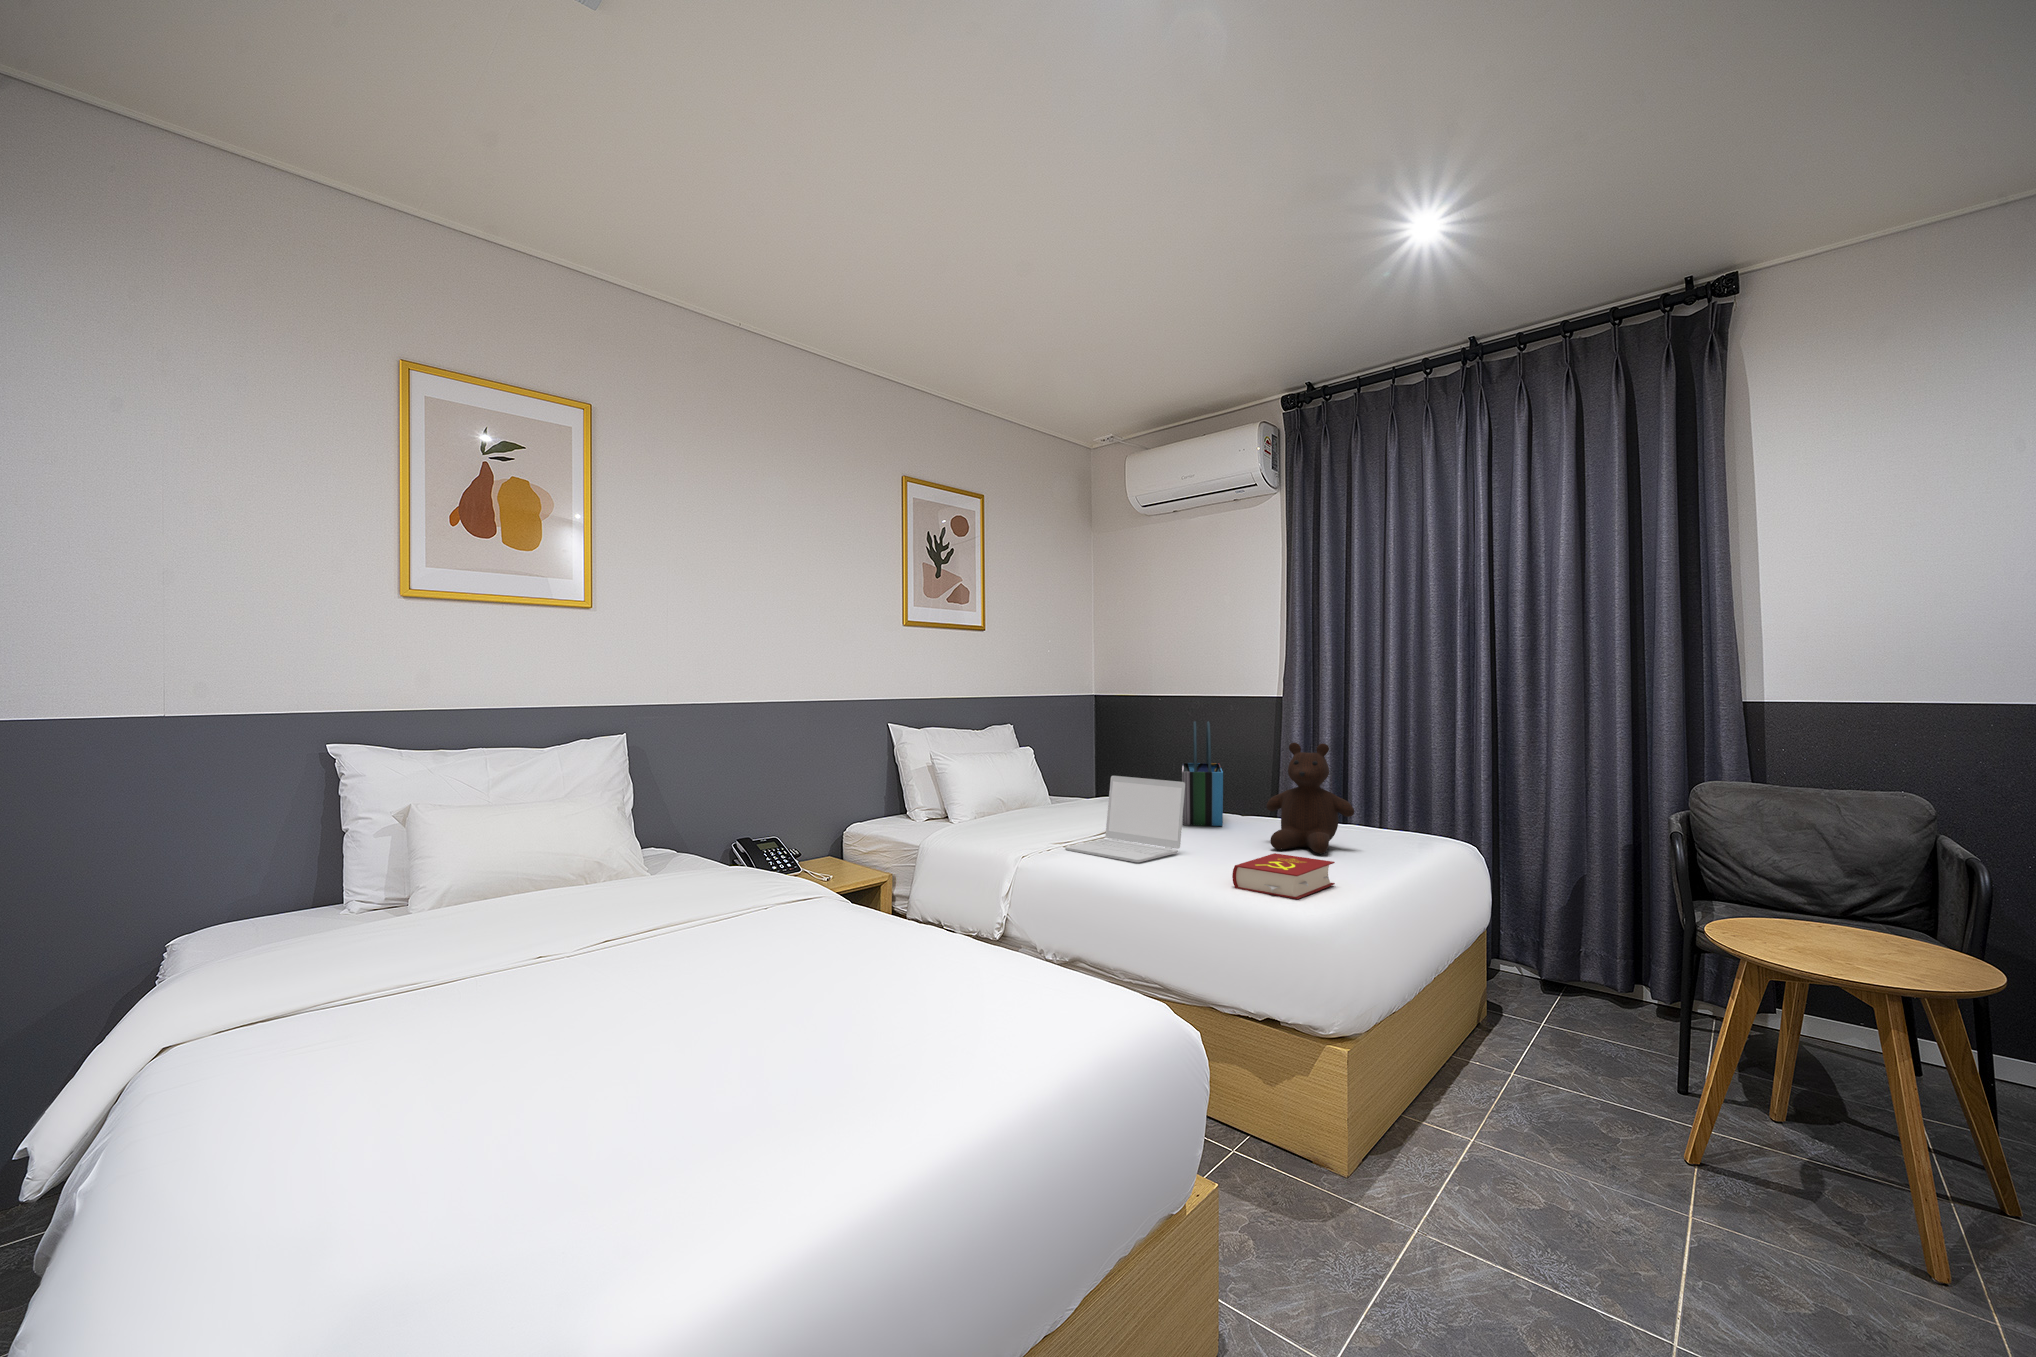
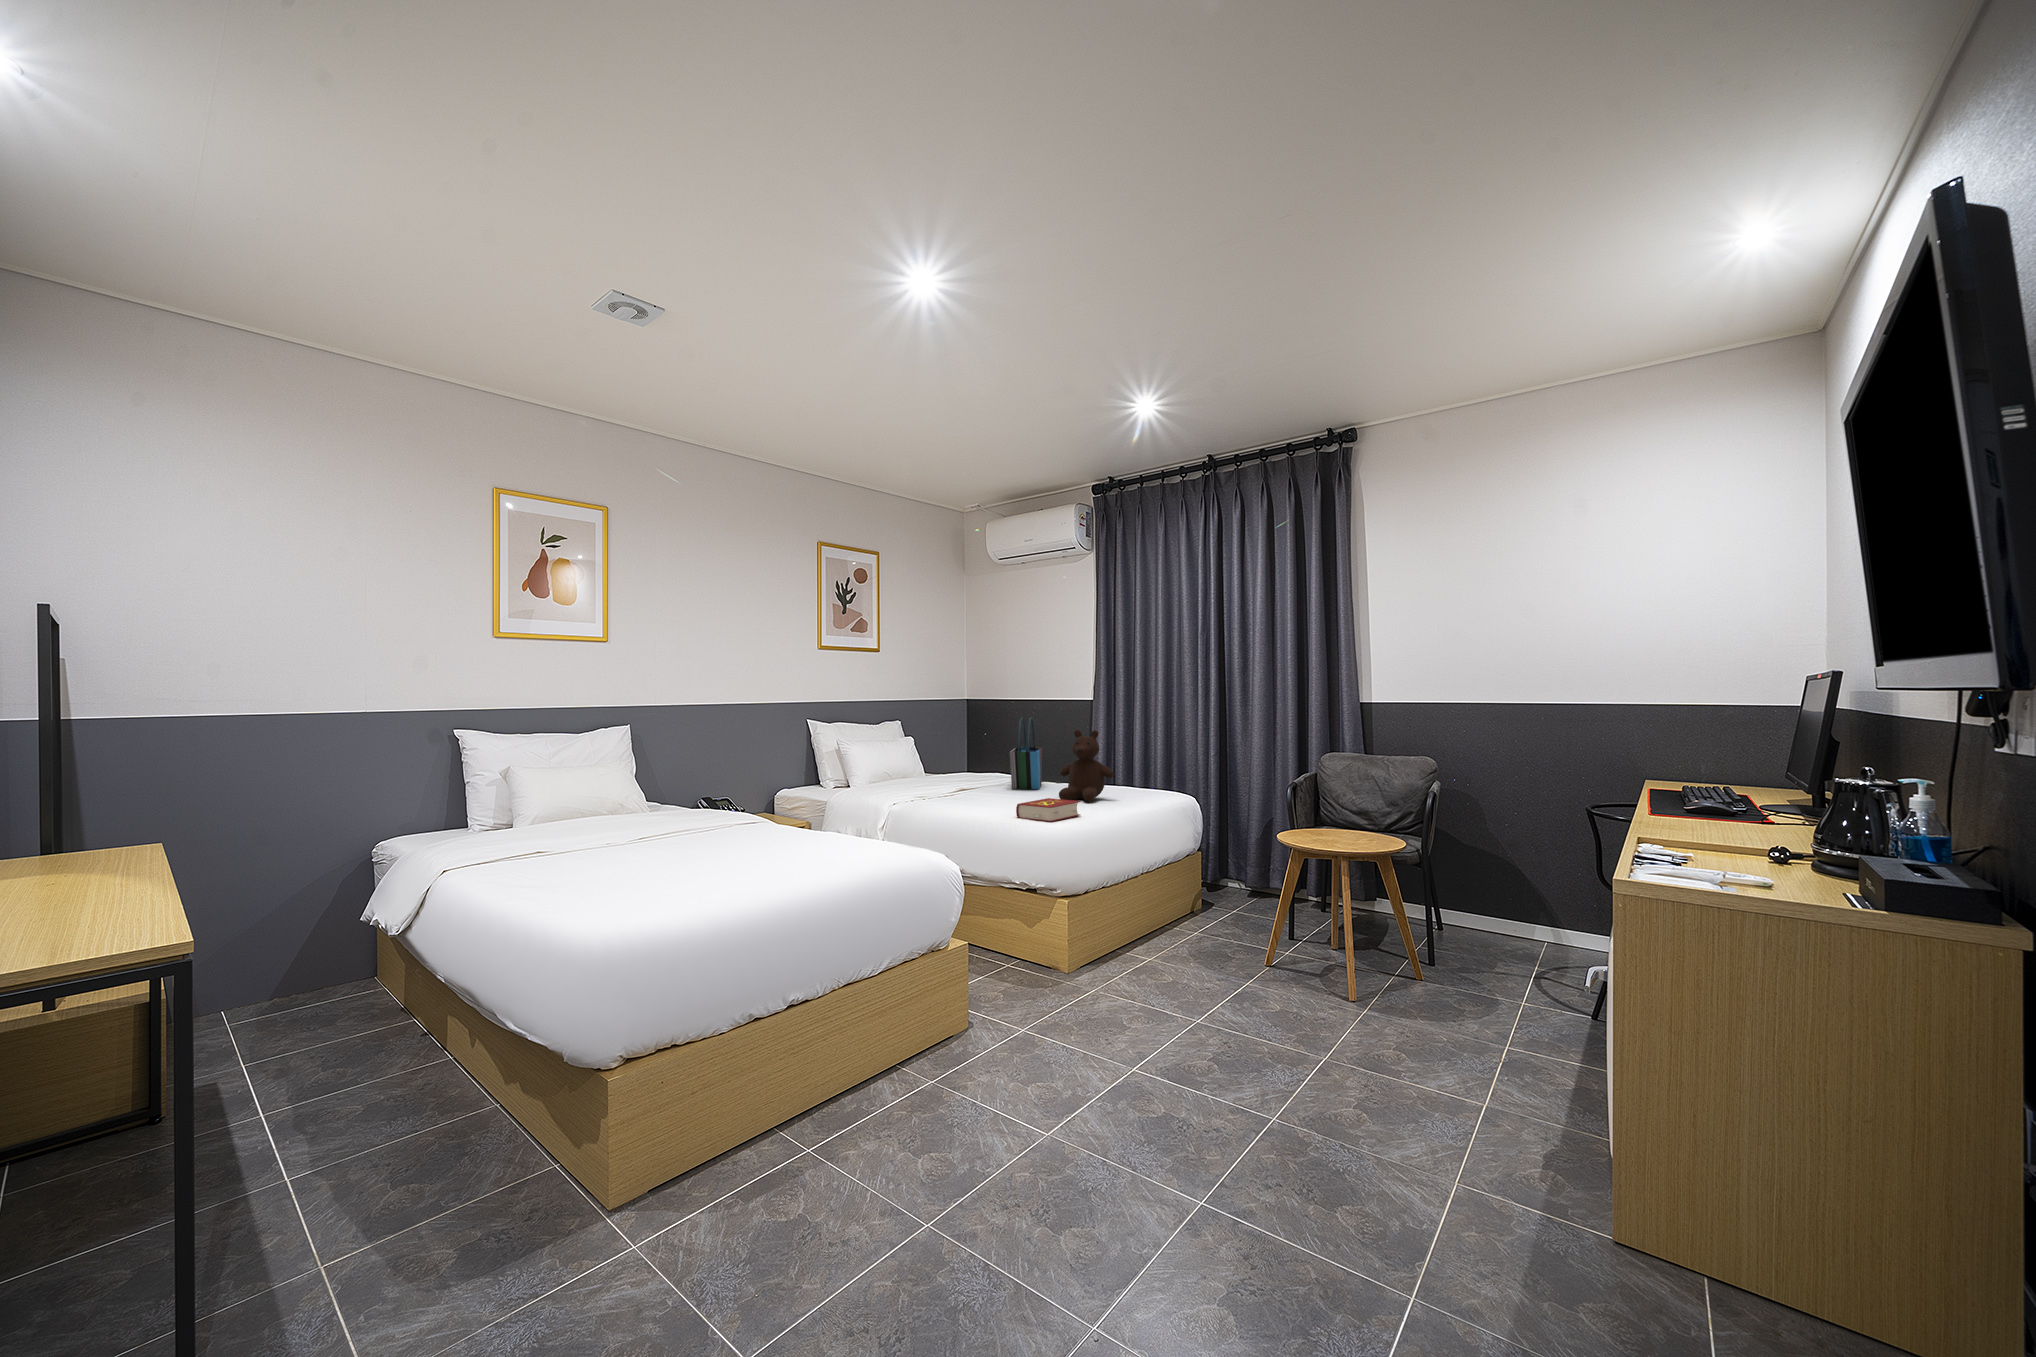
laptop: present [1065,776,1185,863] -> none [921,753,1000,807]

